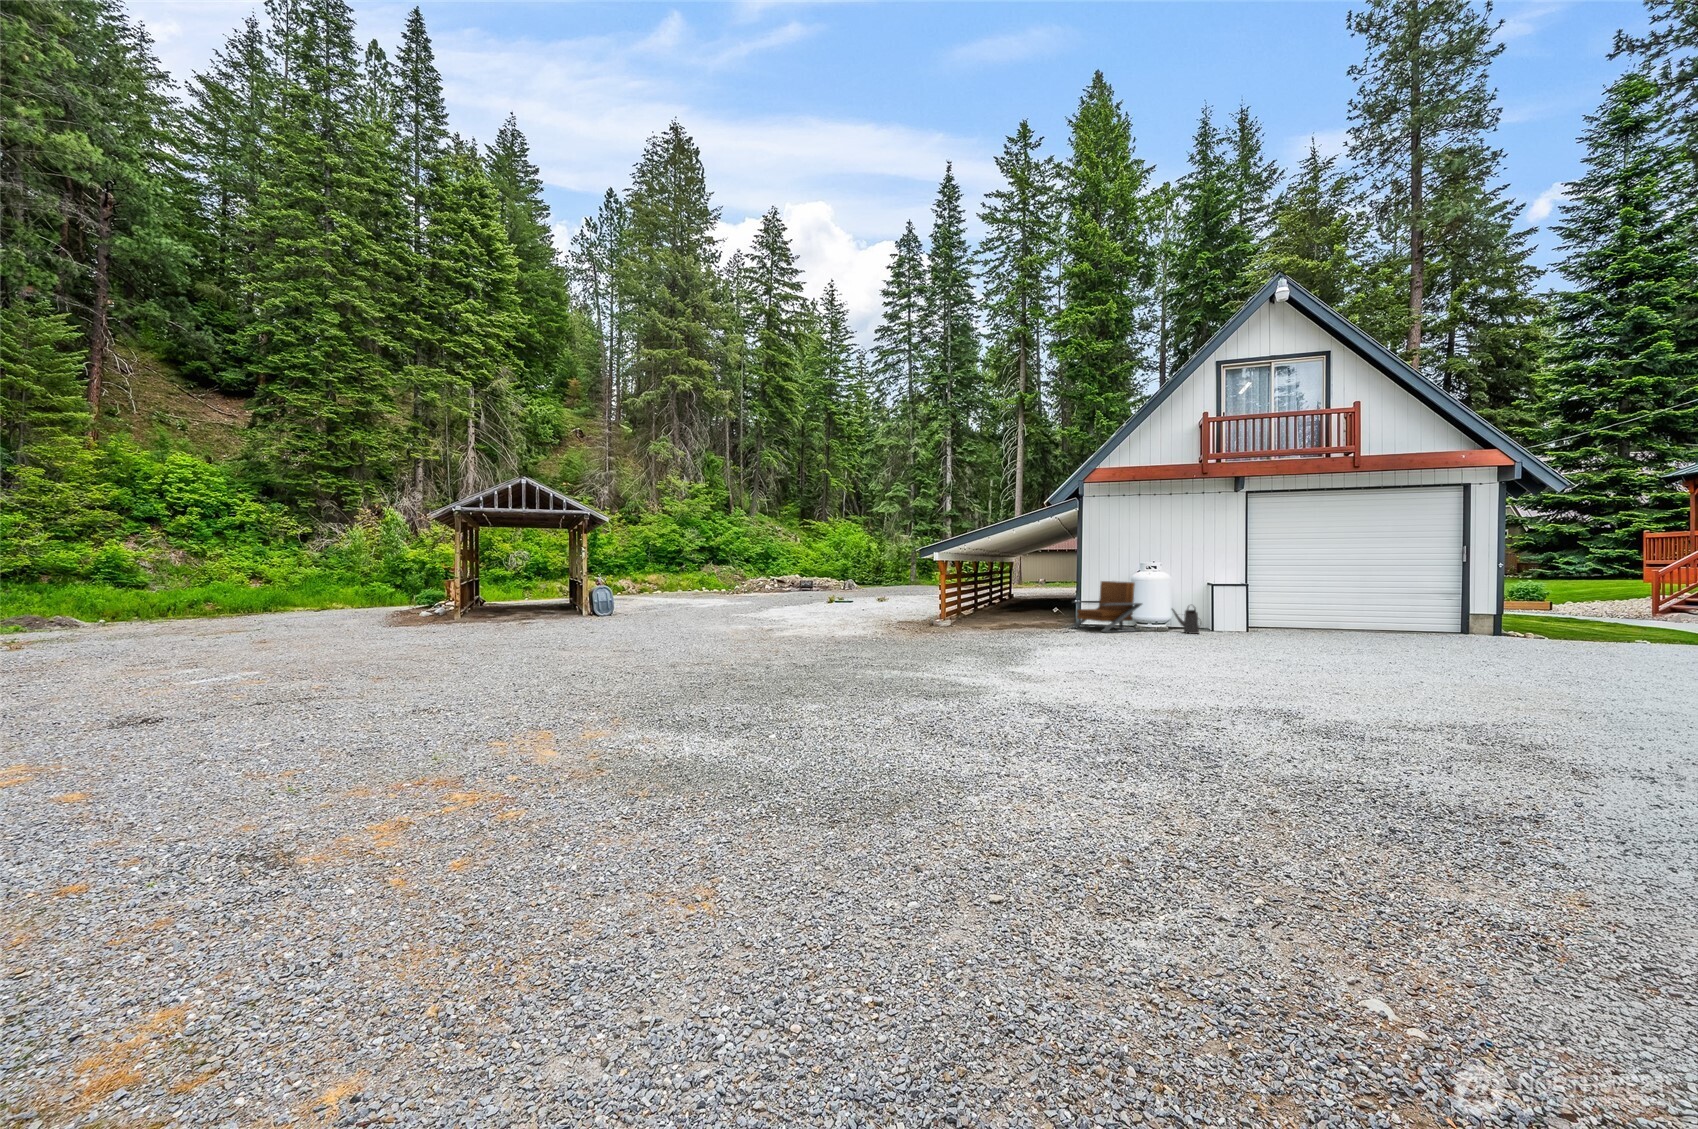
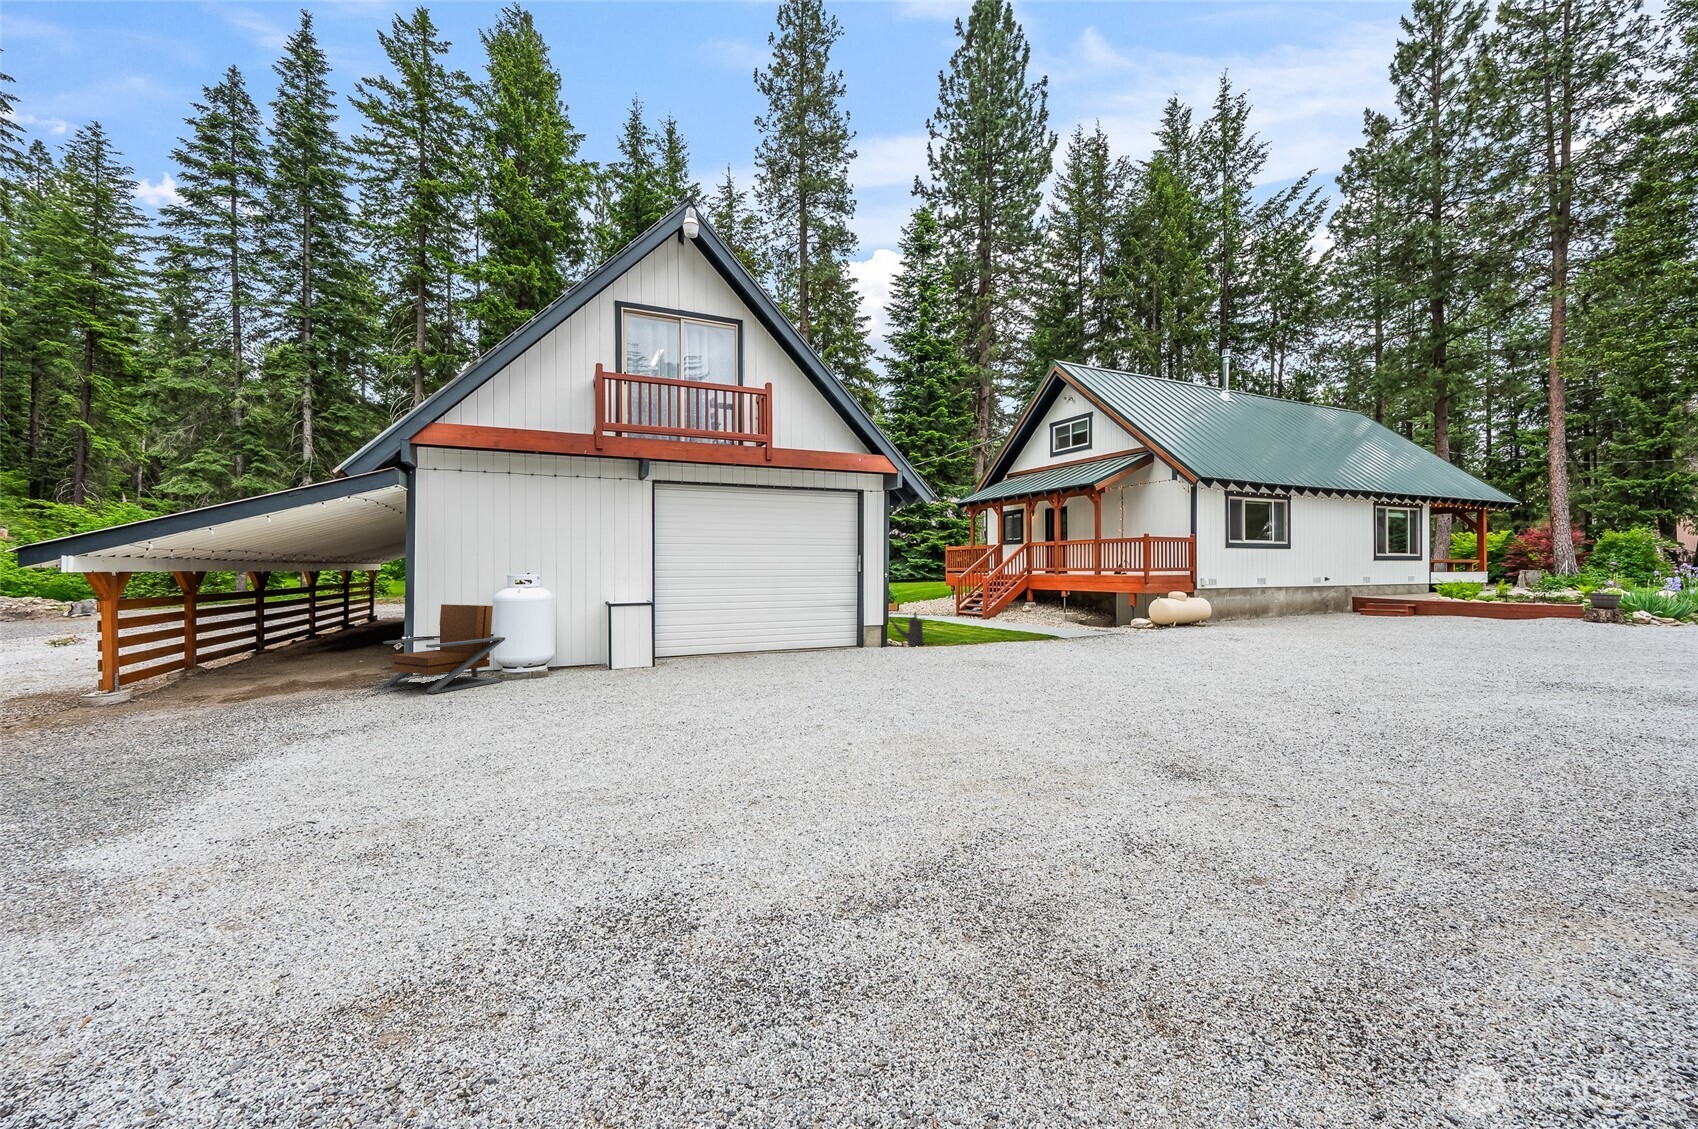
watering can: present [1172,607,1201,634] -> present [890,612,924,645]

